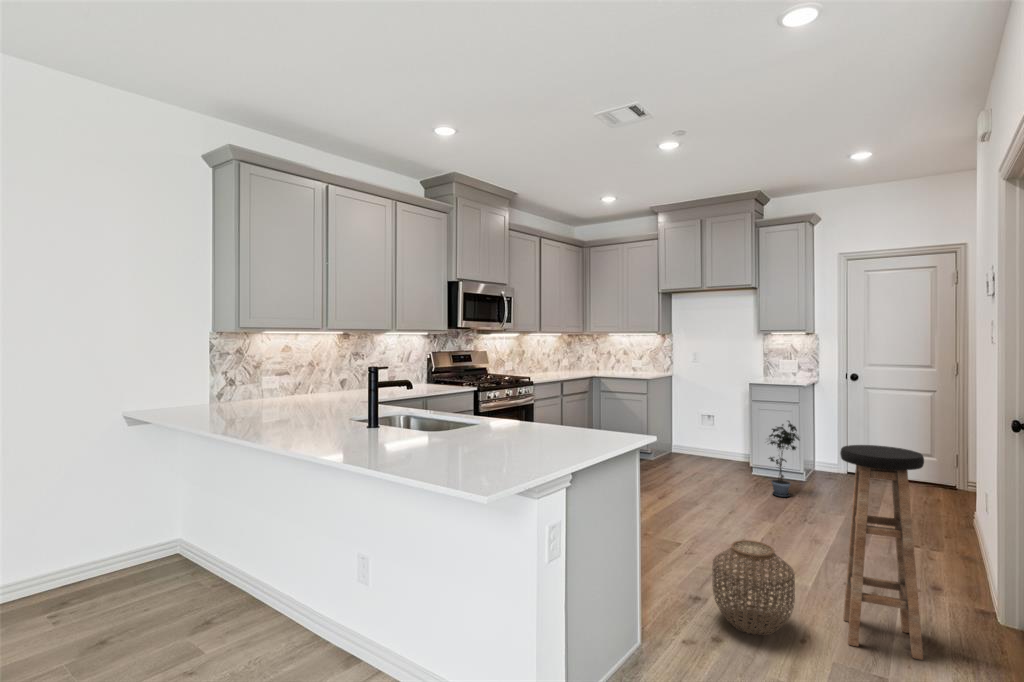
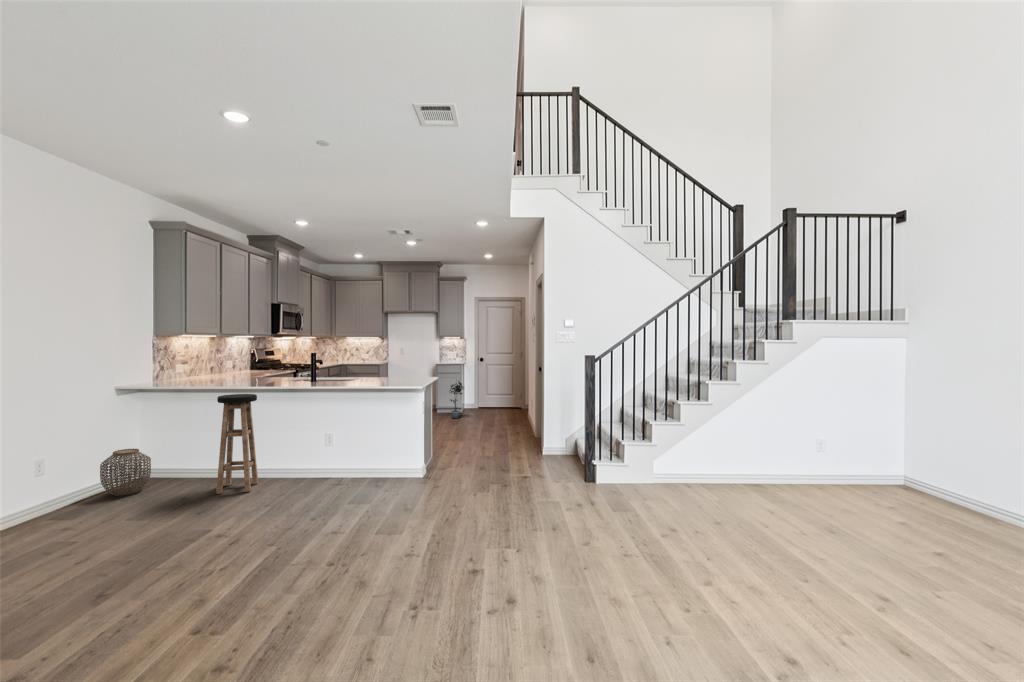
bar stool: present [840,445,924,660] -> present [216,394,258,494]
woven basket: present [712,540,795,635] -> present [100,449,151,496]

